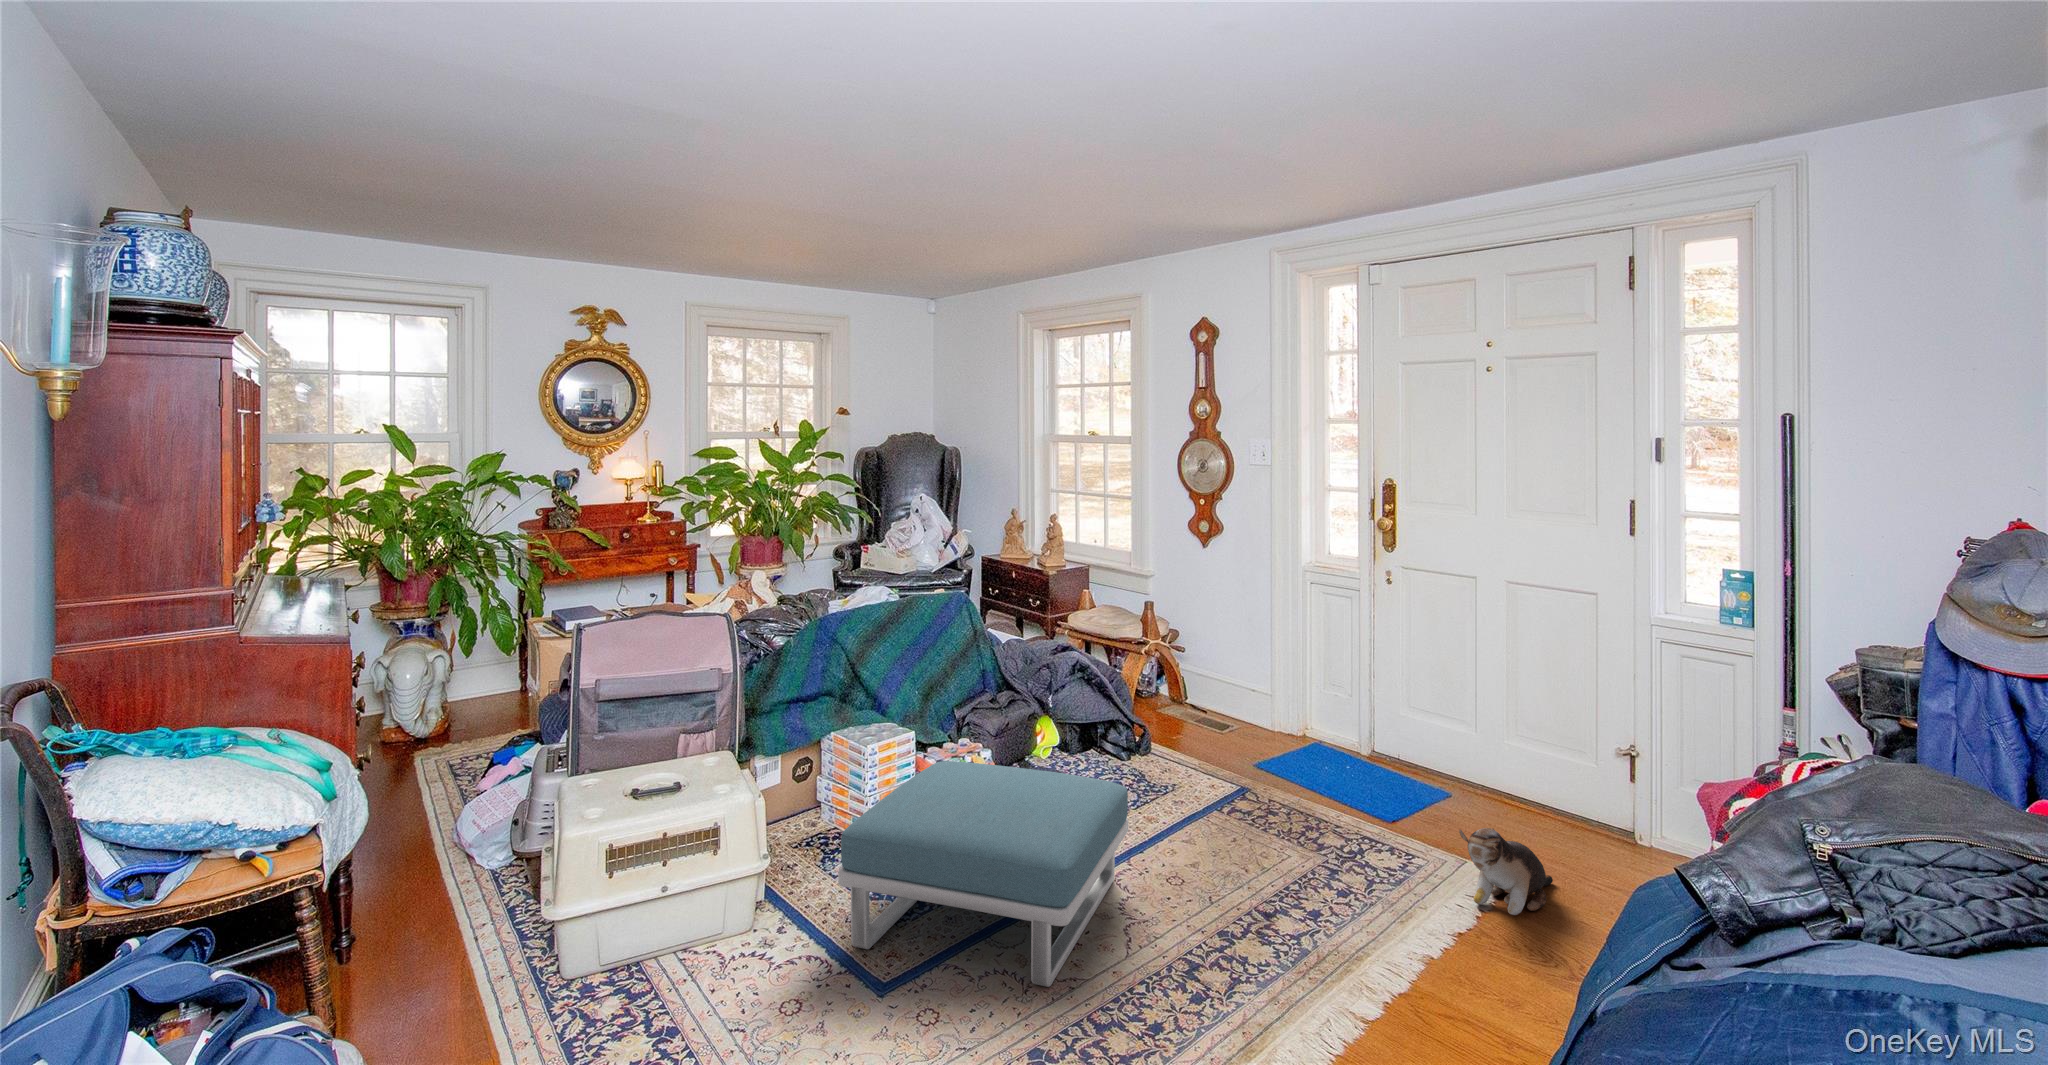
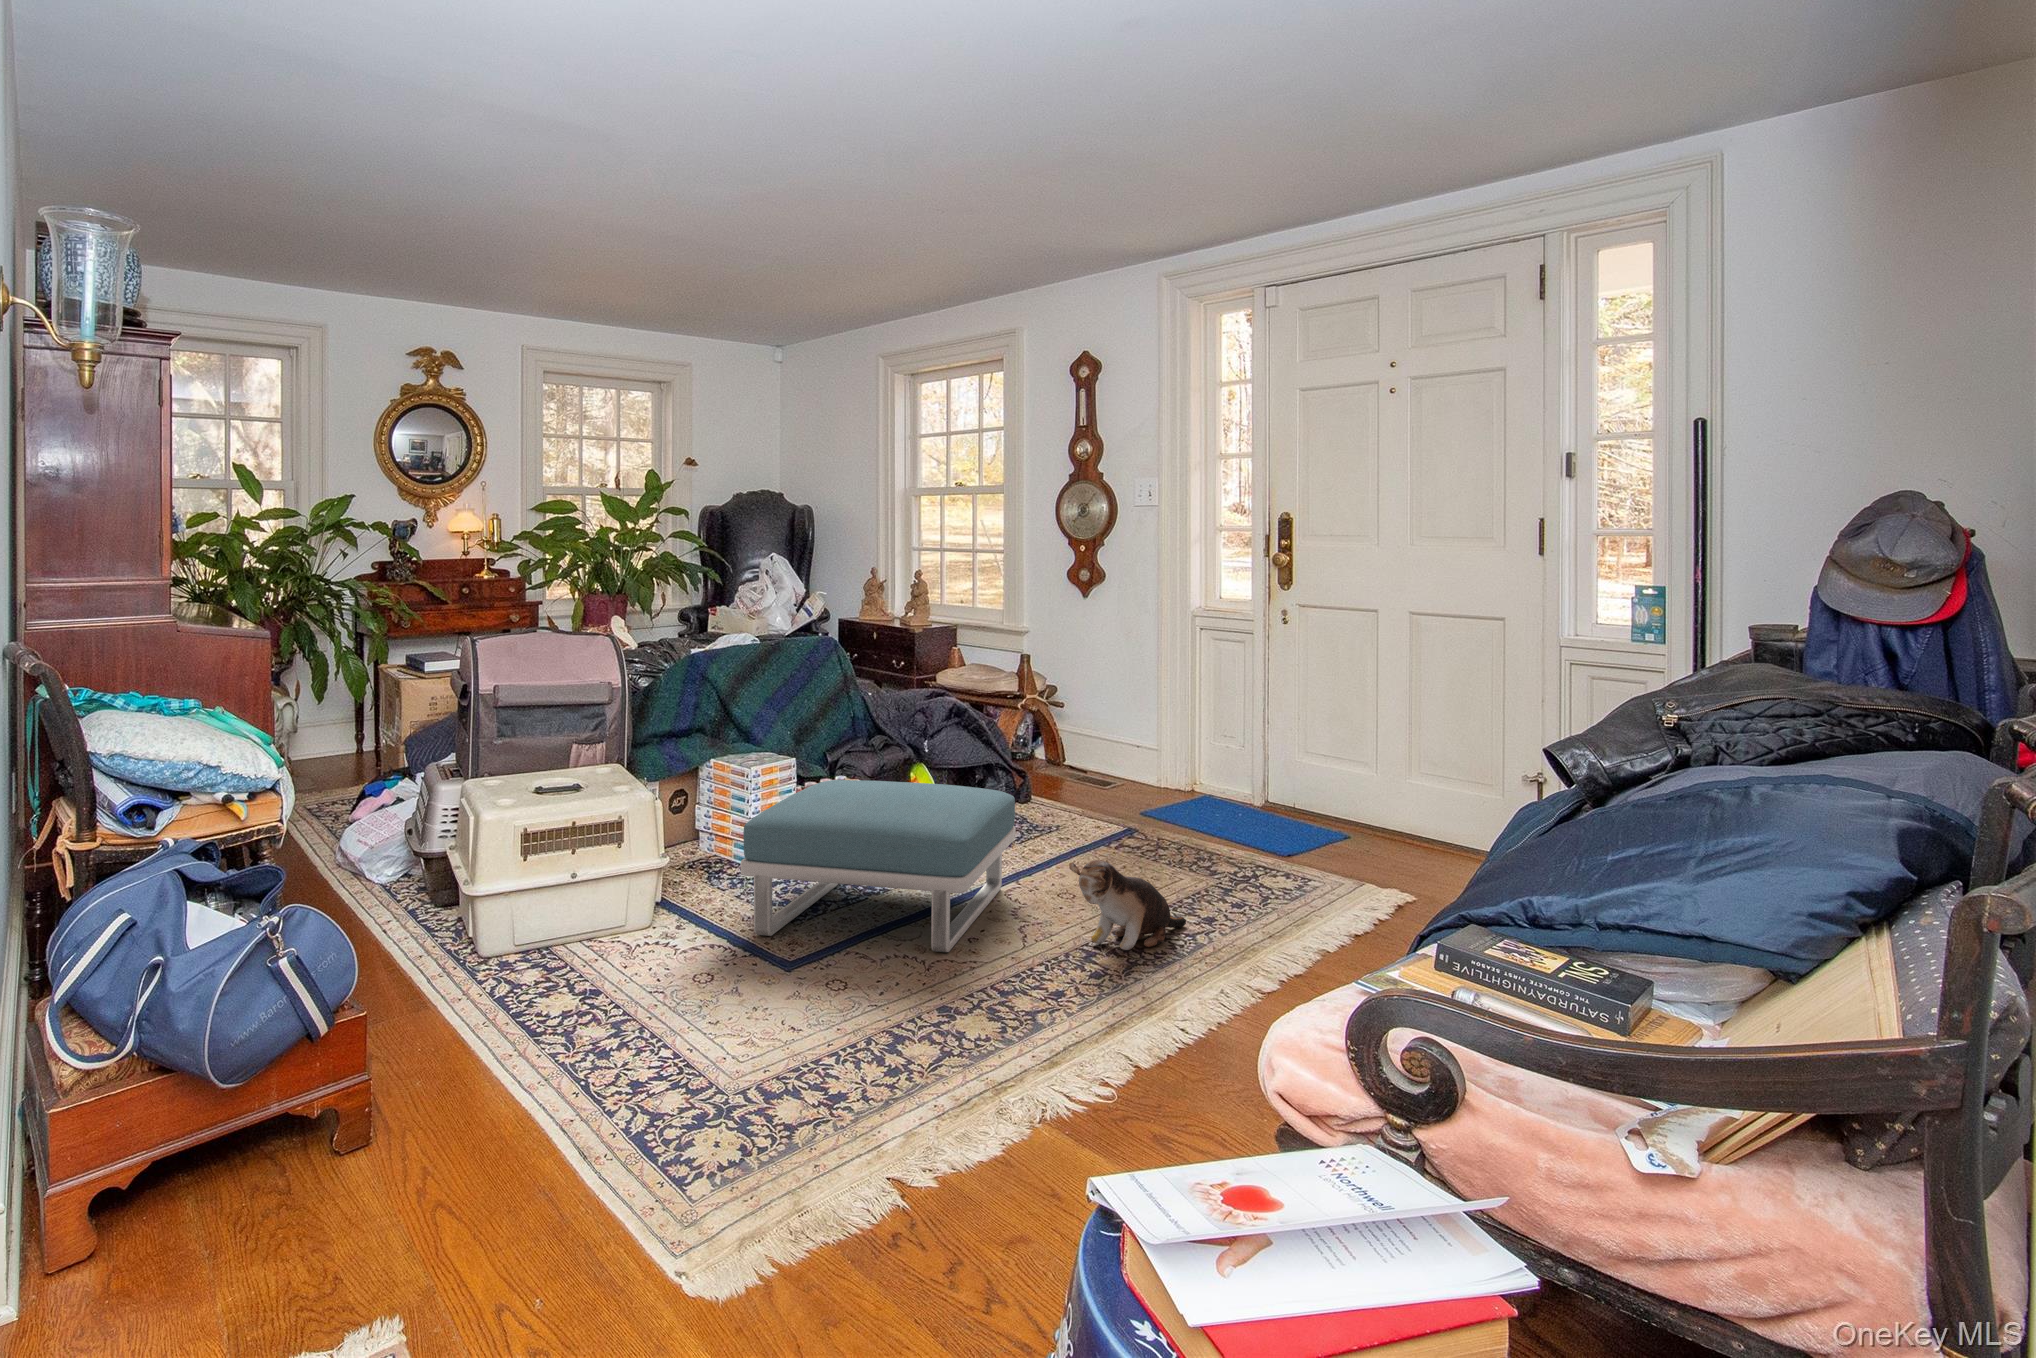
plush toy: present [1459,828,1553,915] -> present [1069,860,1186,950]

